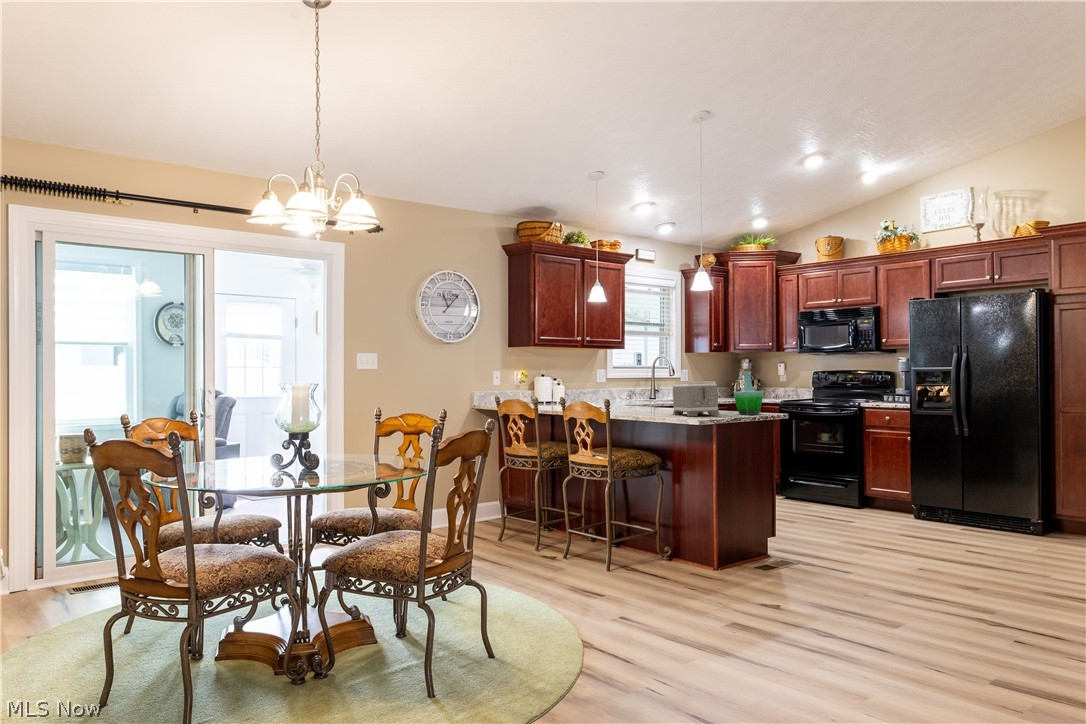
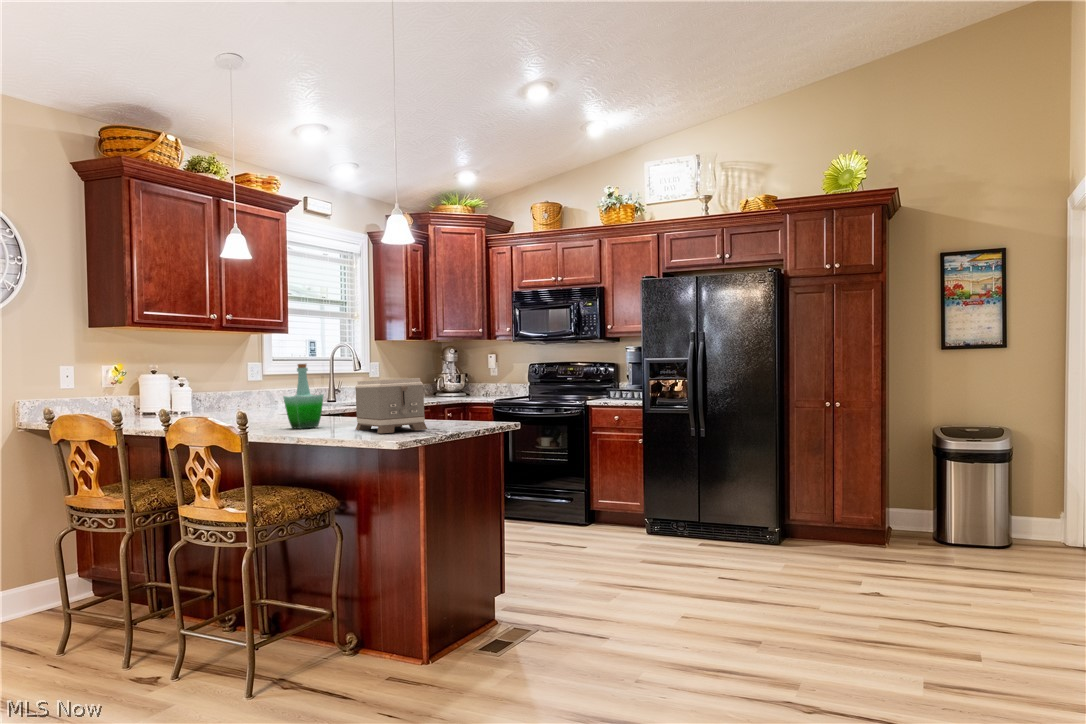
bottle: present [733,368,763,415] -> present [283,364,324,429]

